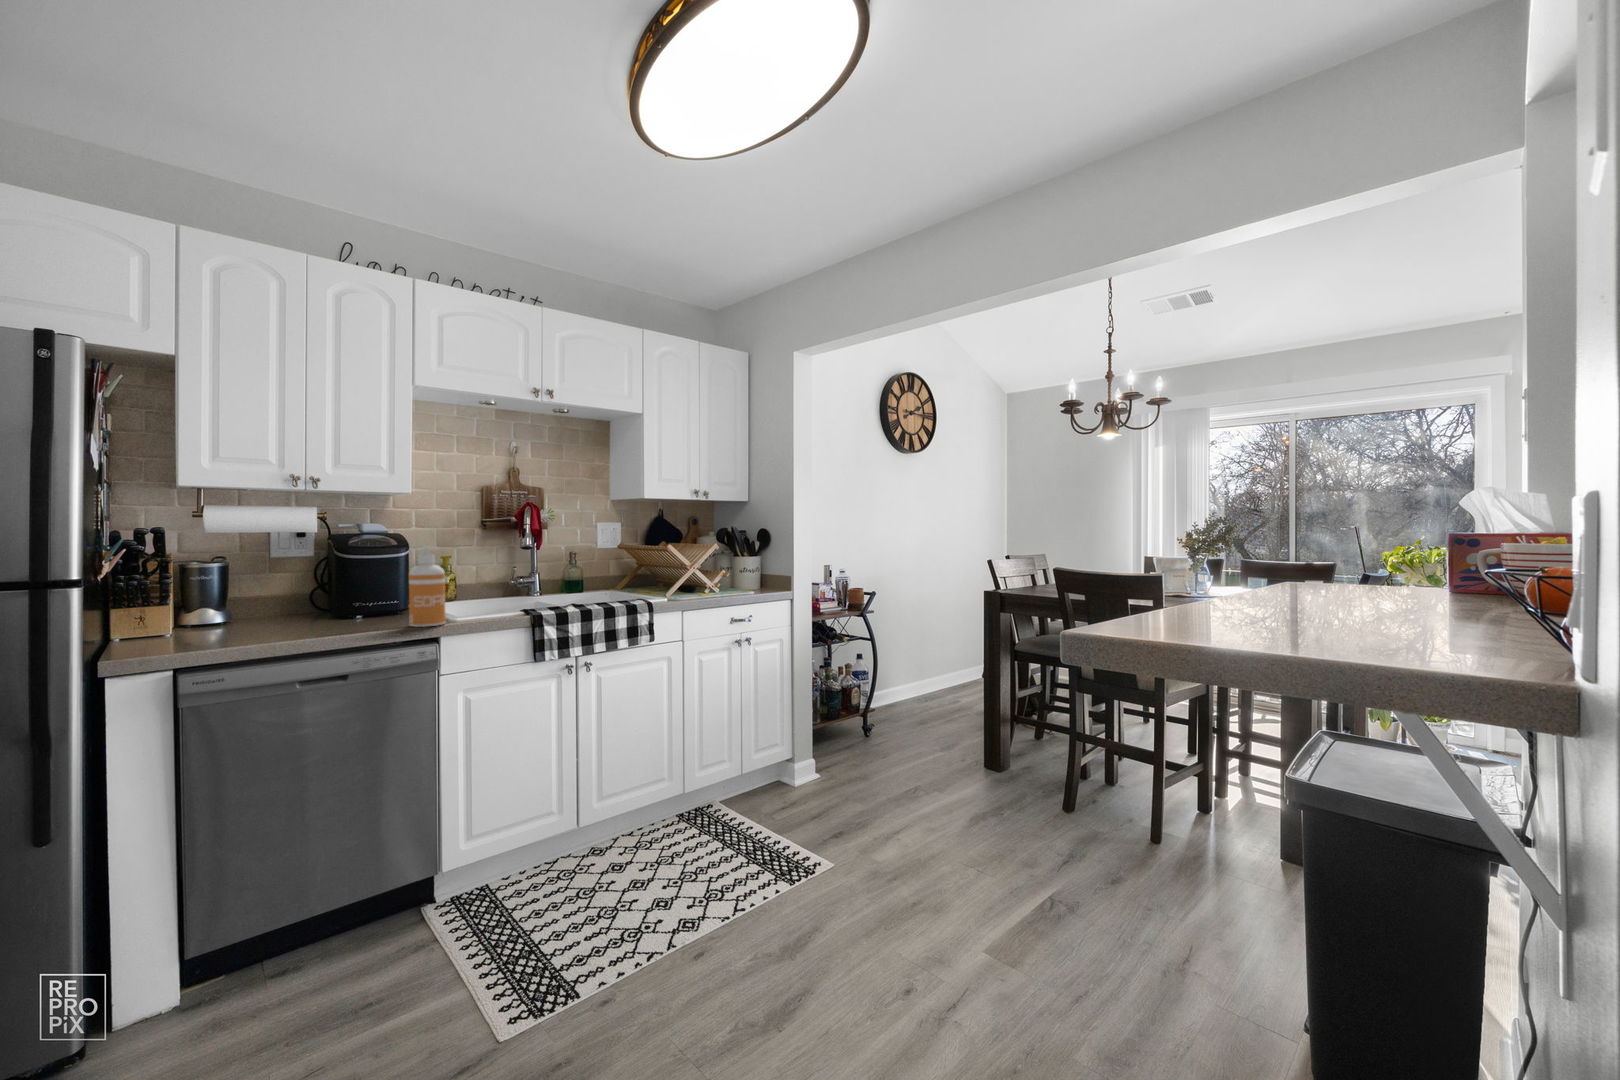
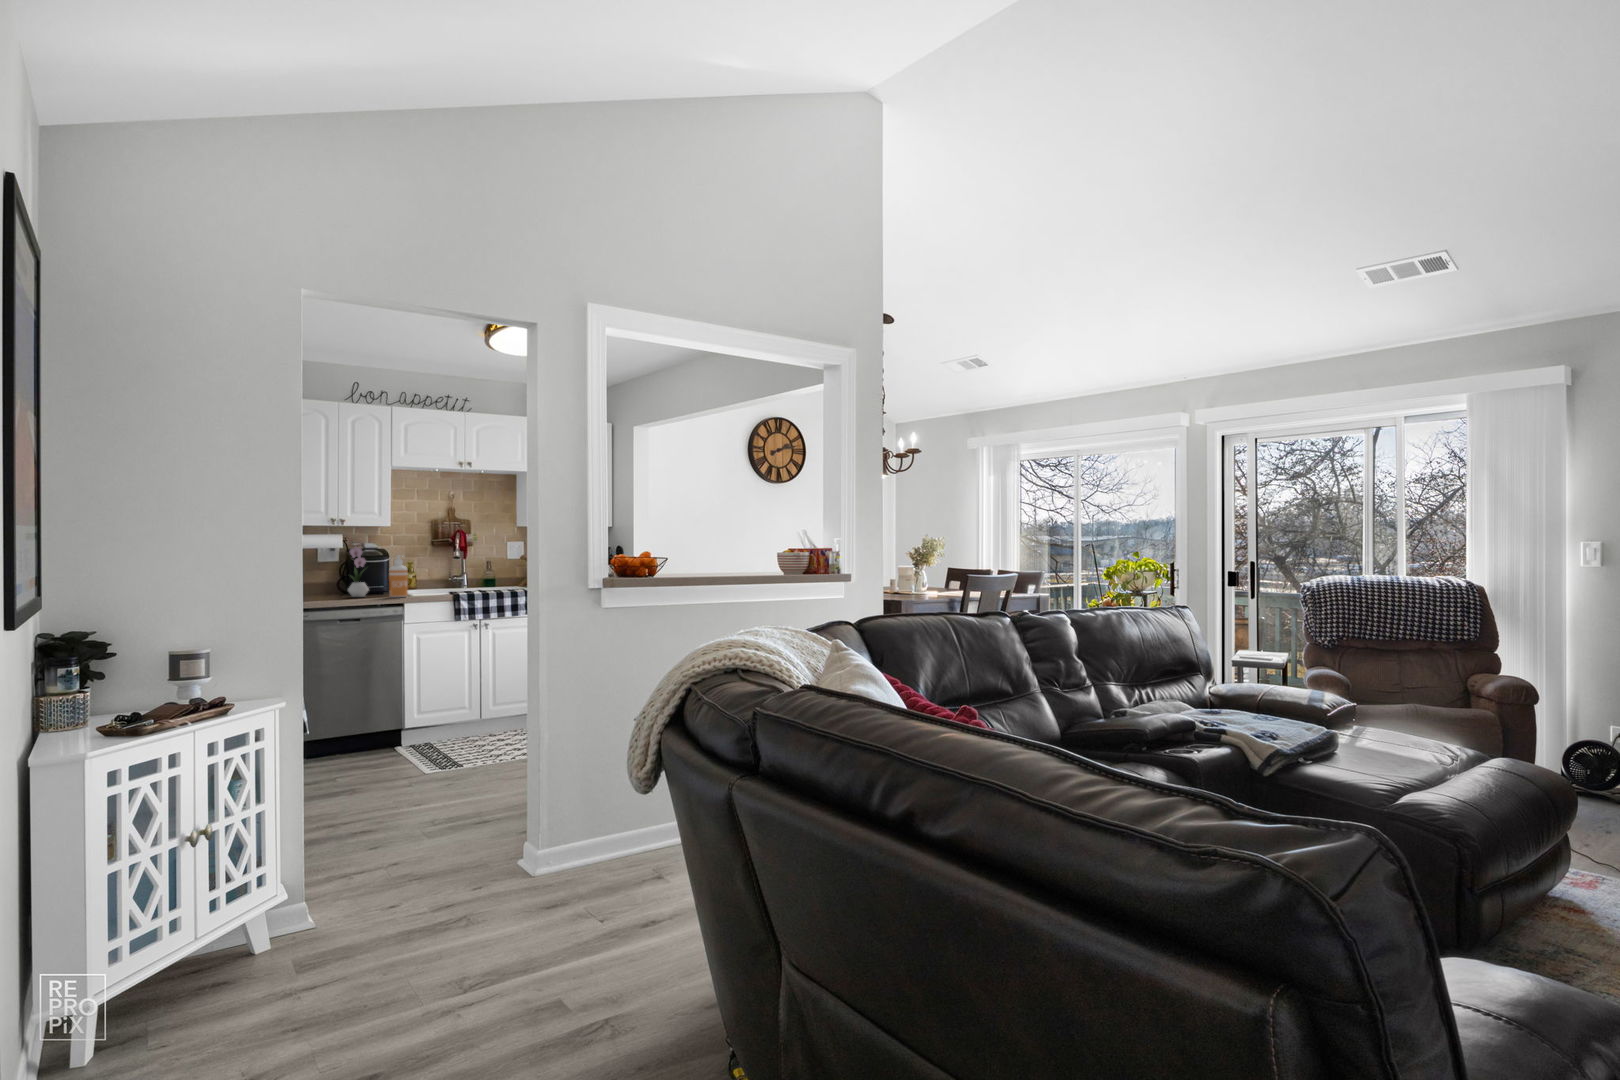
flower arrangement: none [323,515,369,628] -> present [348,547,369,597]

